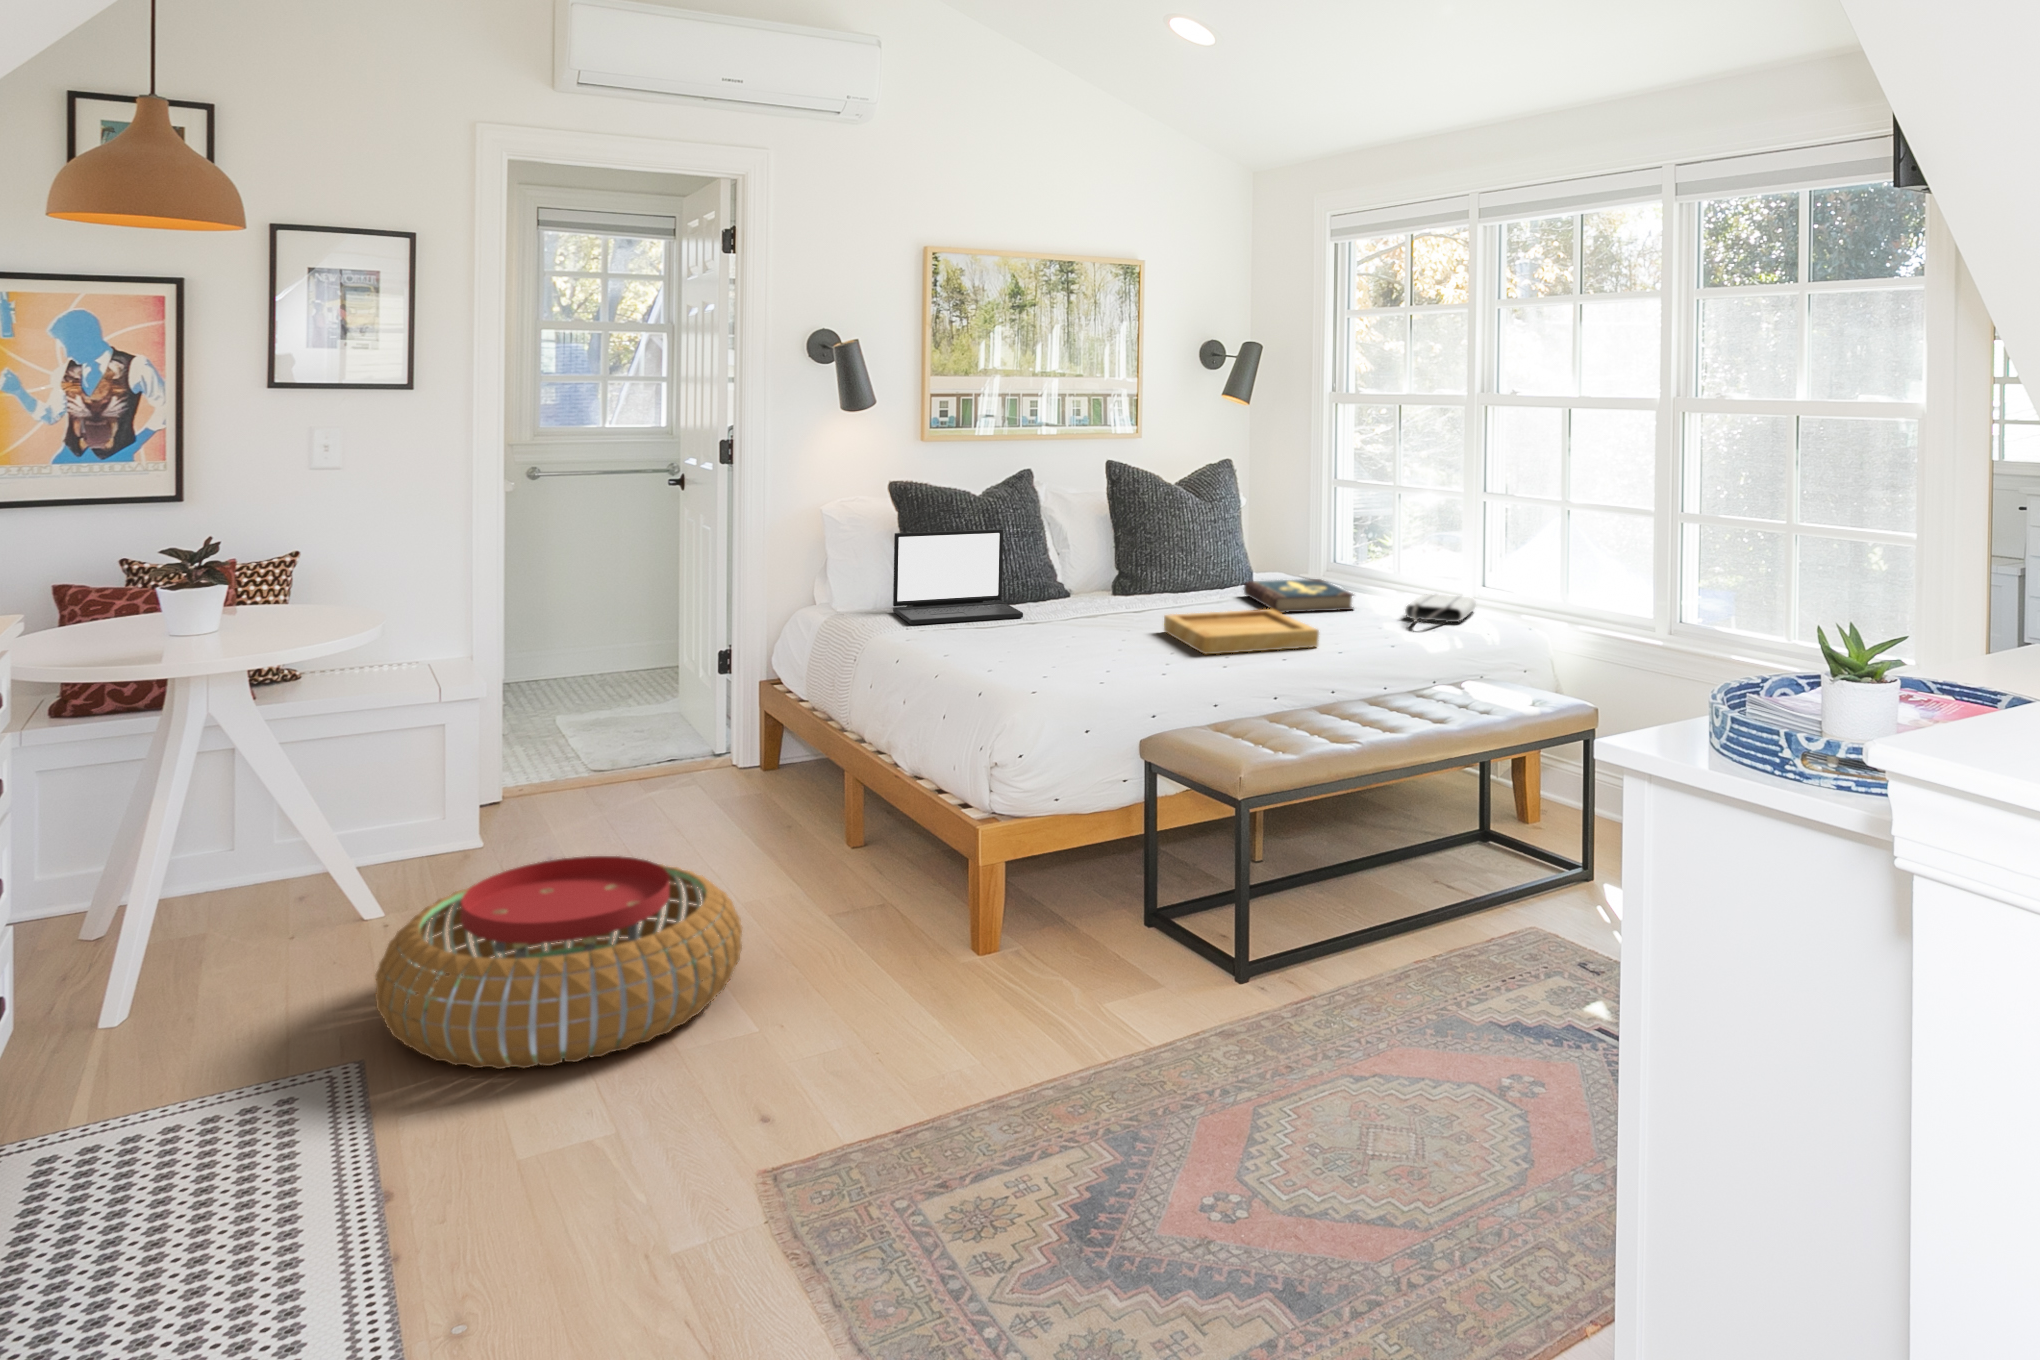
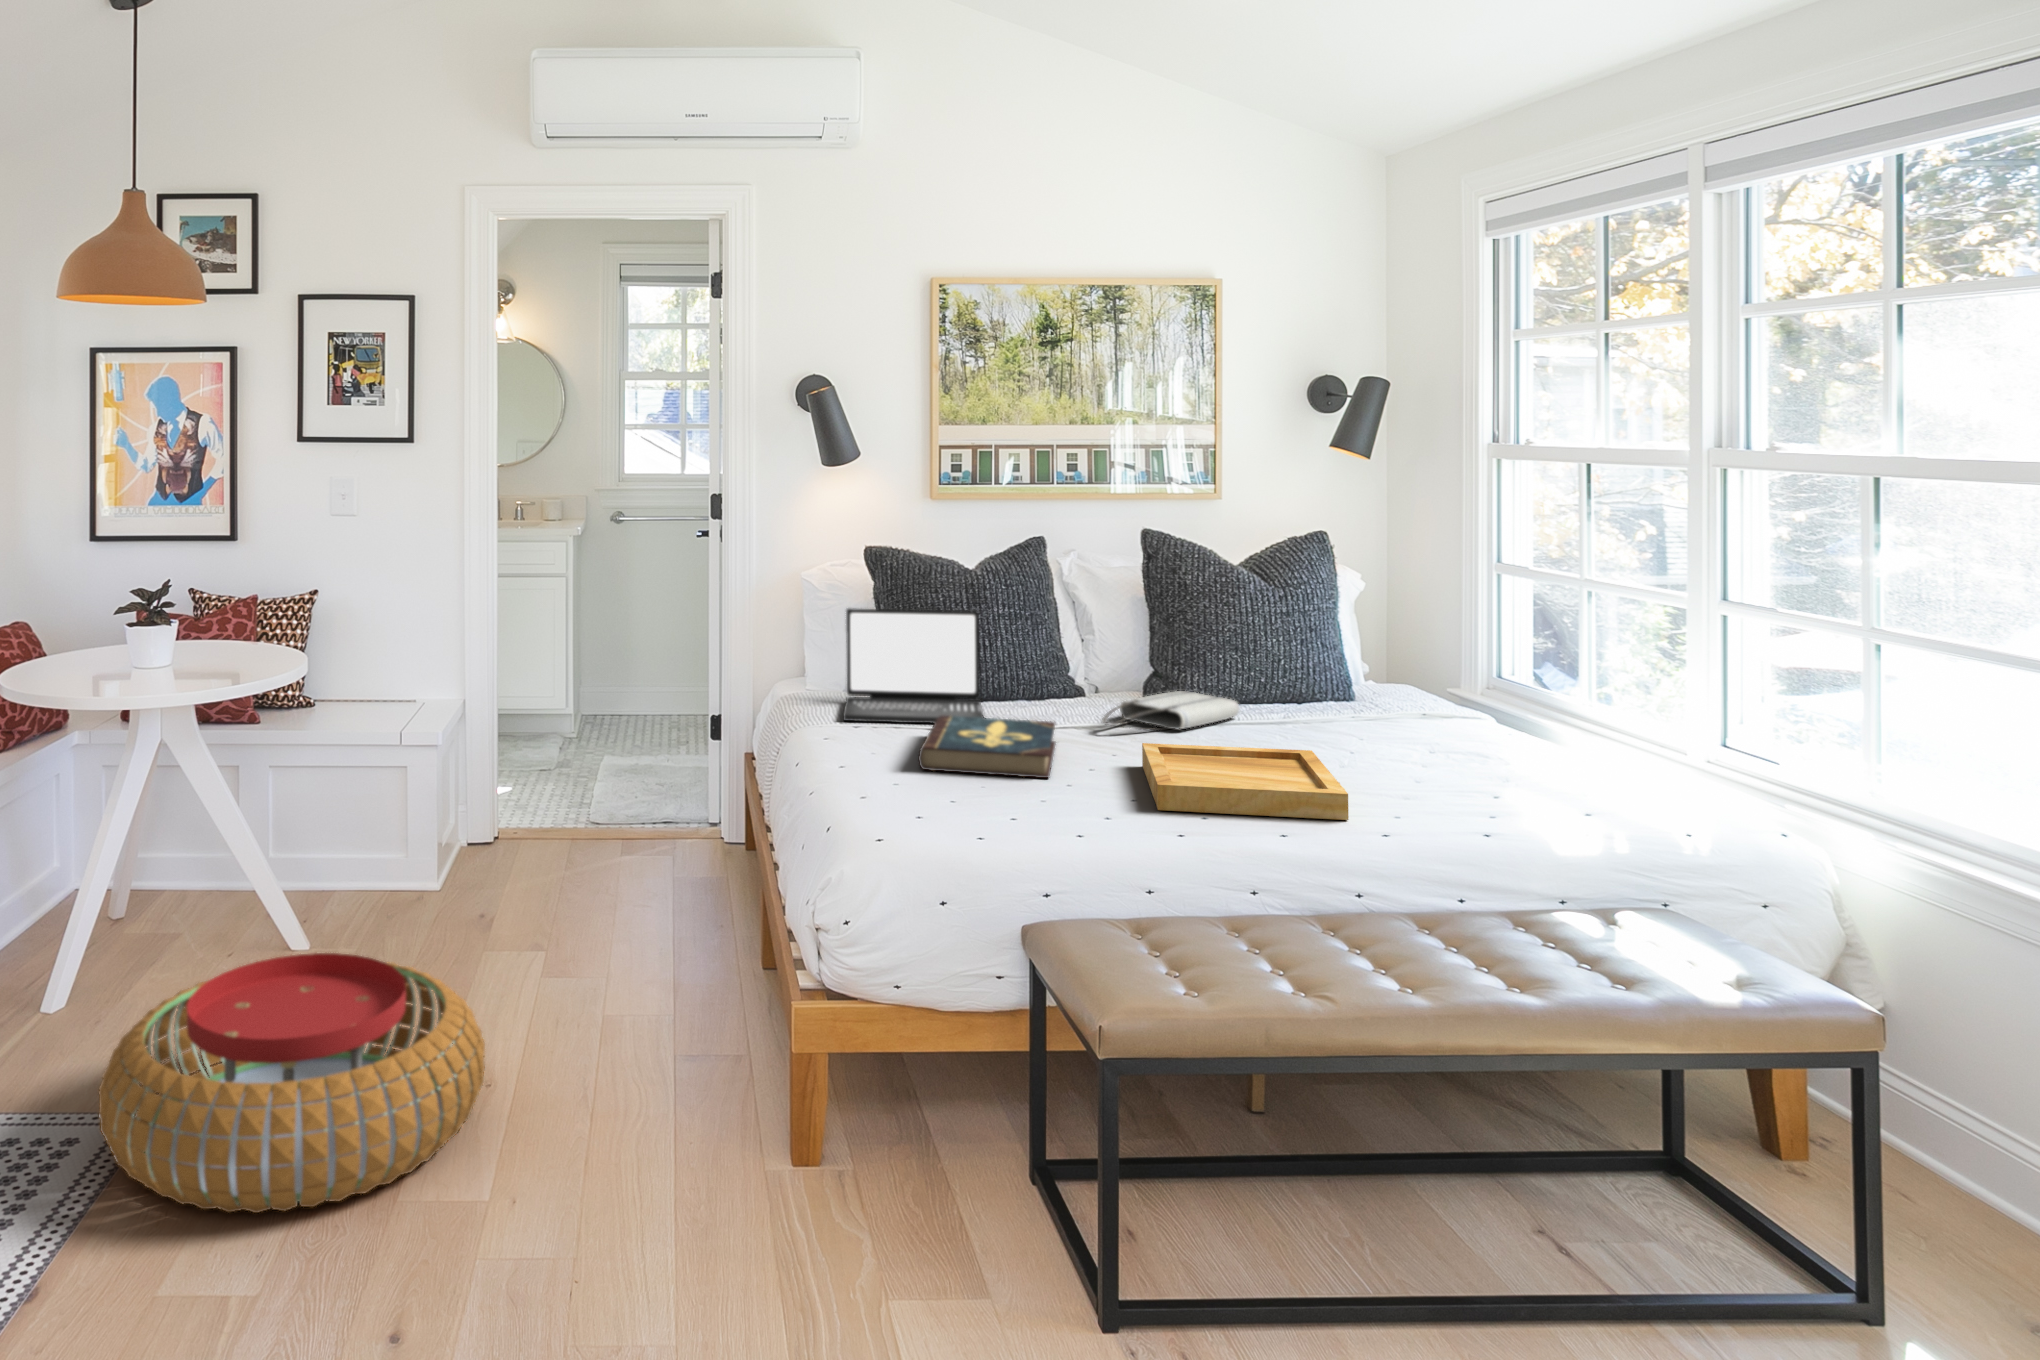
book: present [1244,579,1353,613] -> present [918,715,1056,778]
tote bag: present [1405,595,1476,623] -> present [1102,691,1239,729]

